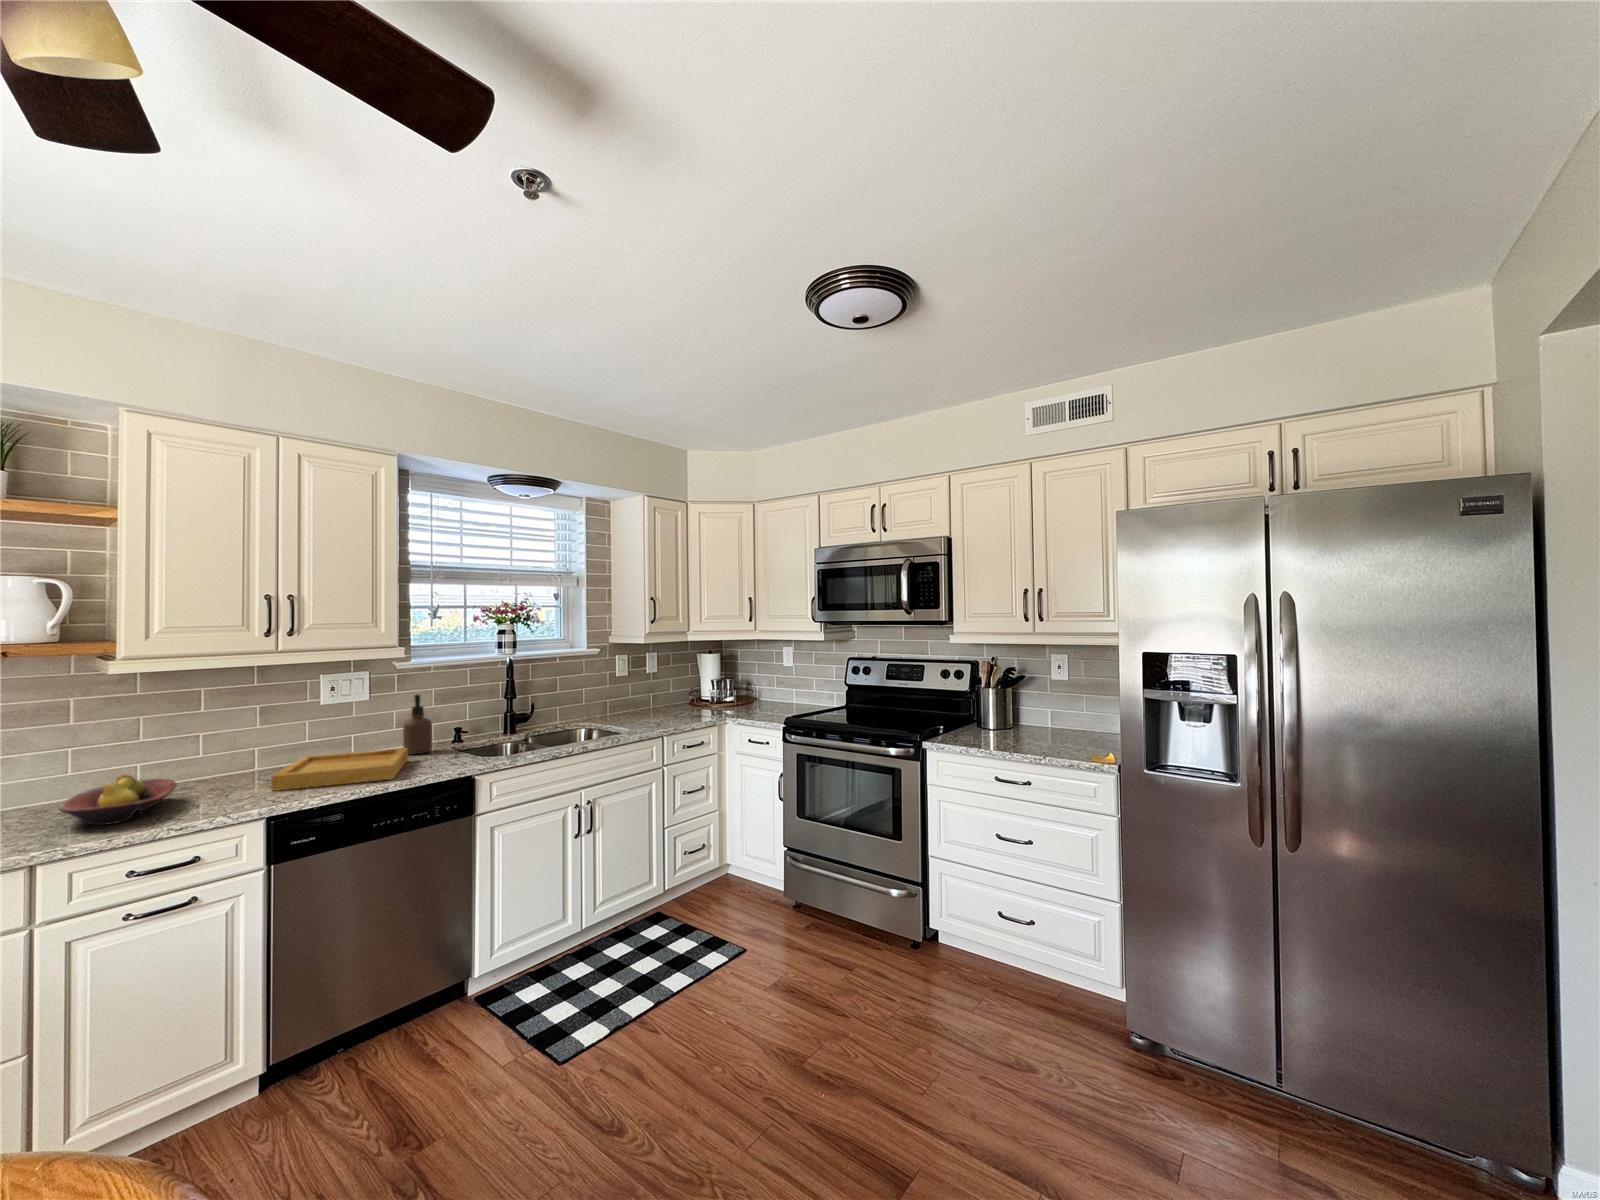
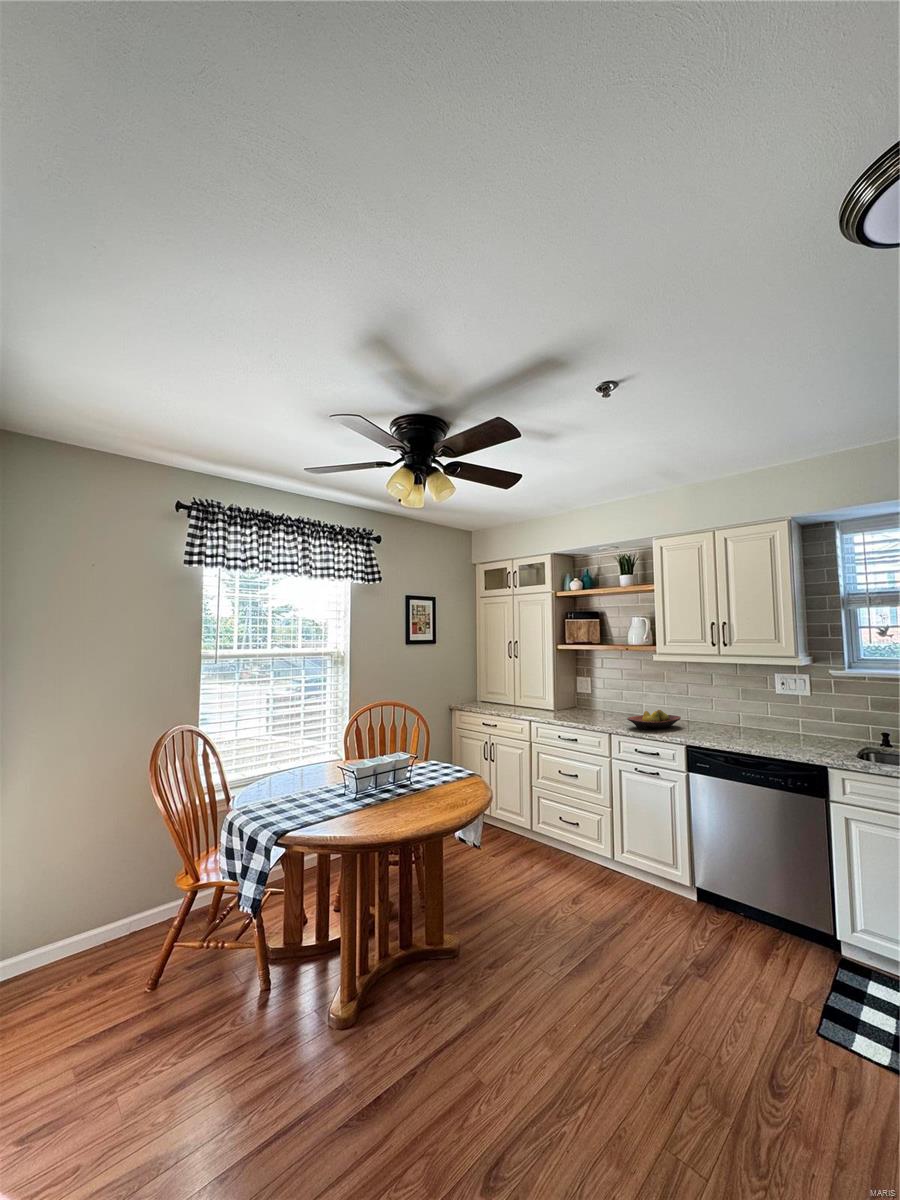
soap dispenser: present [403,694,432,754] -> none [828,697,855,745]
tray: present [272,748,408,791] -> none [710,724,816,749]

